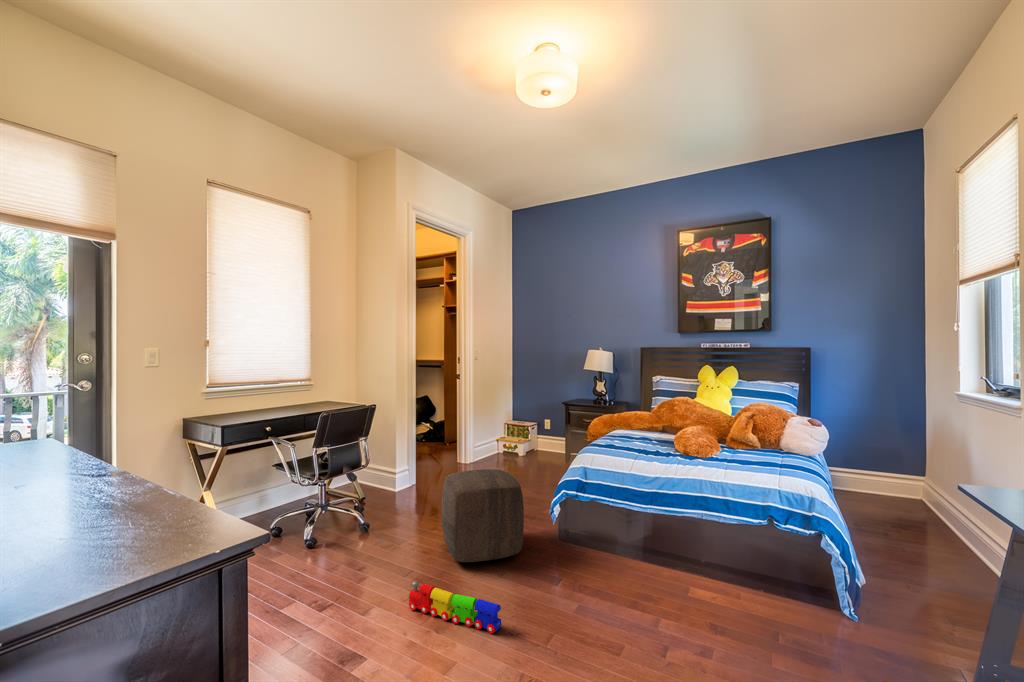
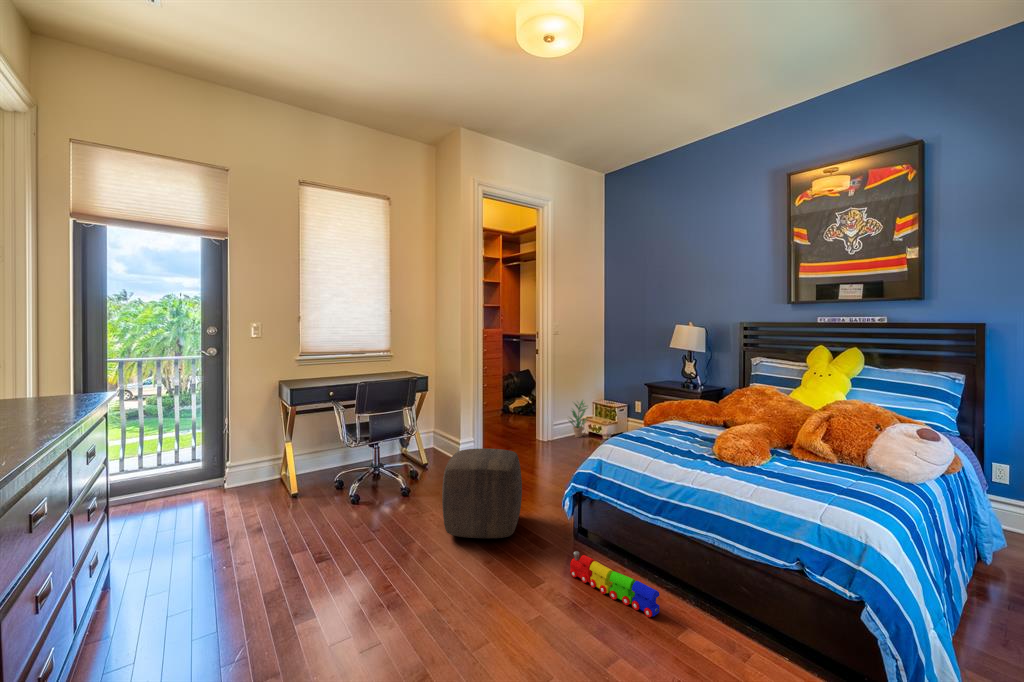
potted plant: none [484,421,506,459] -> present [569,401,587,437]
toy train: present [409,581,501,634] -> present [570,551,659,617]

